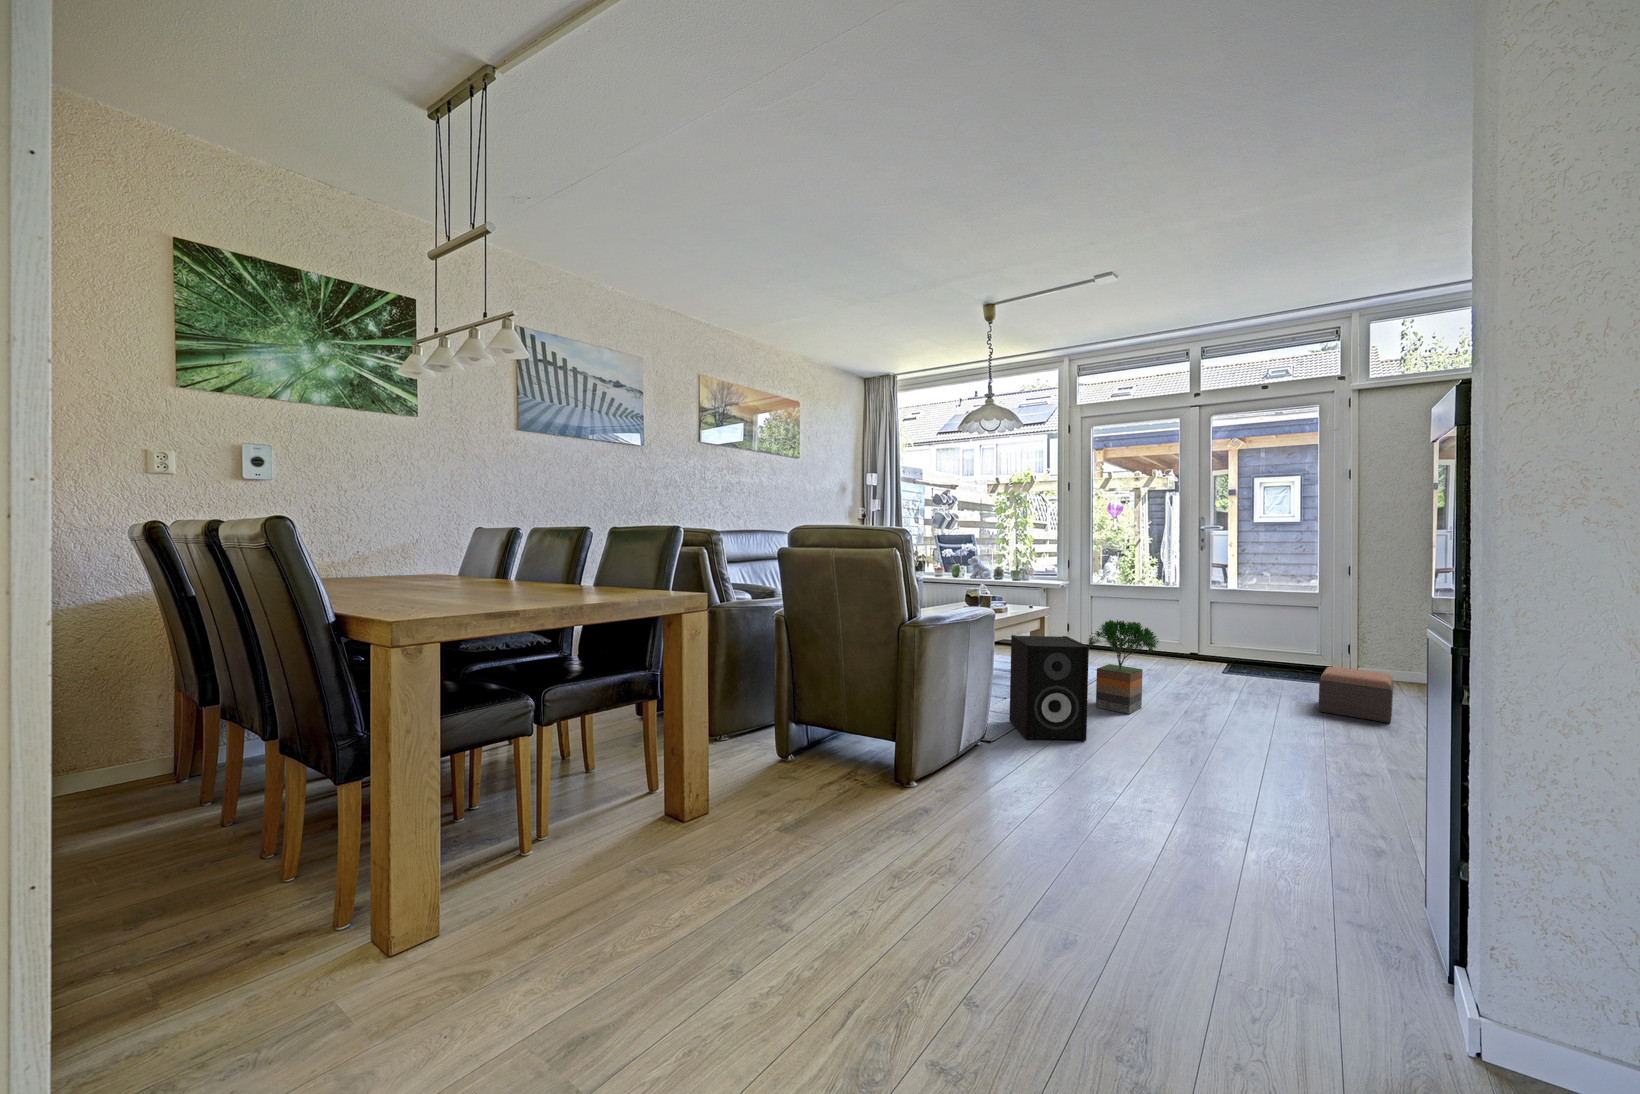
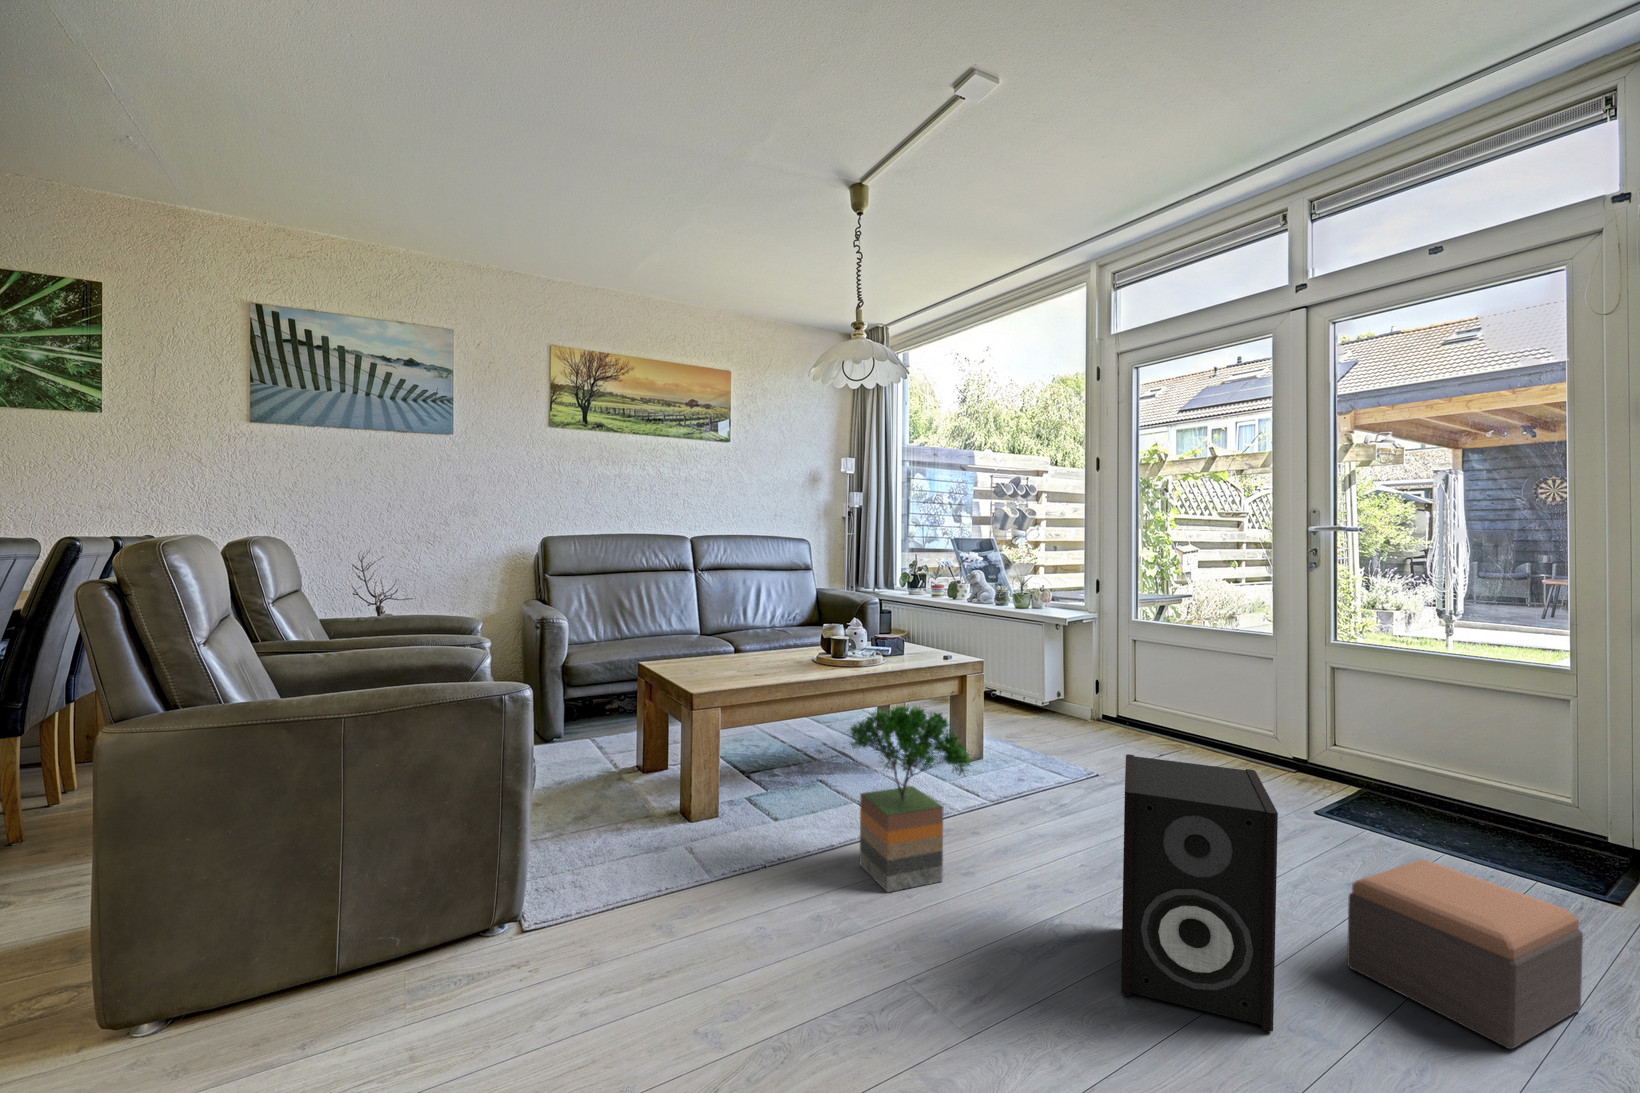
speaker: present [1009,635,1089,741] -> present [1121,754,1278,1032]

